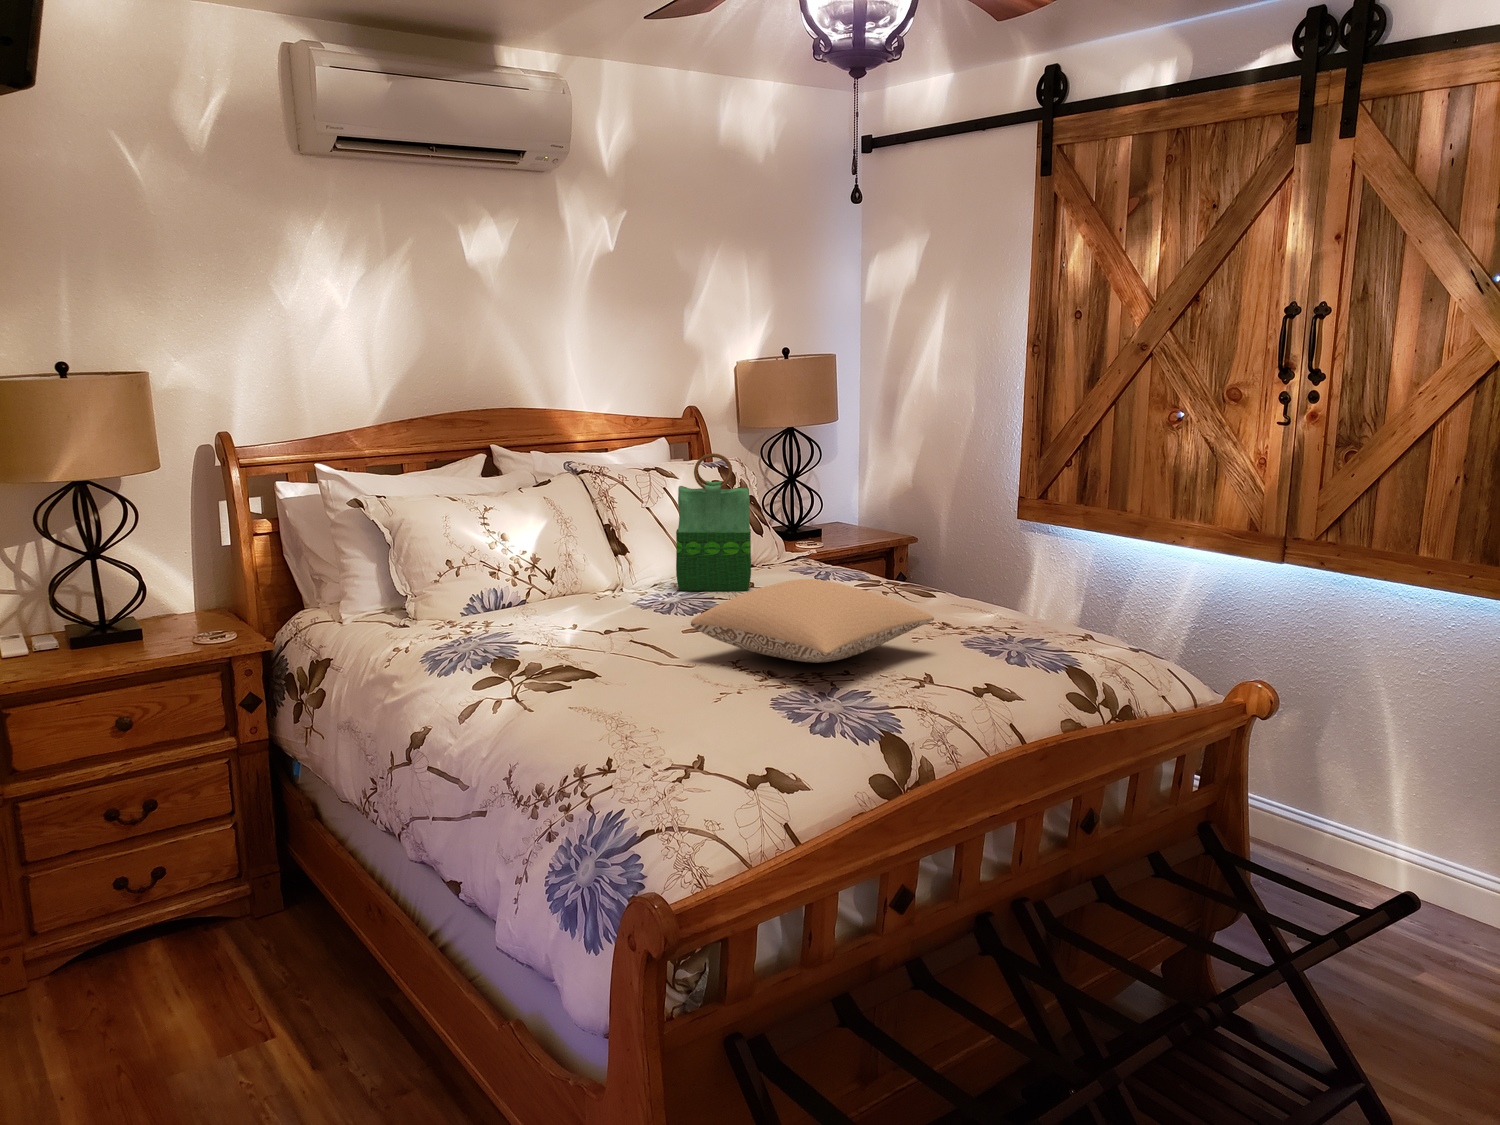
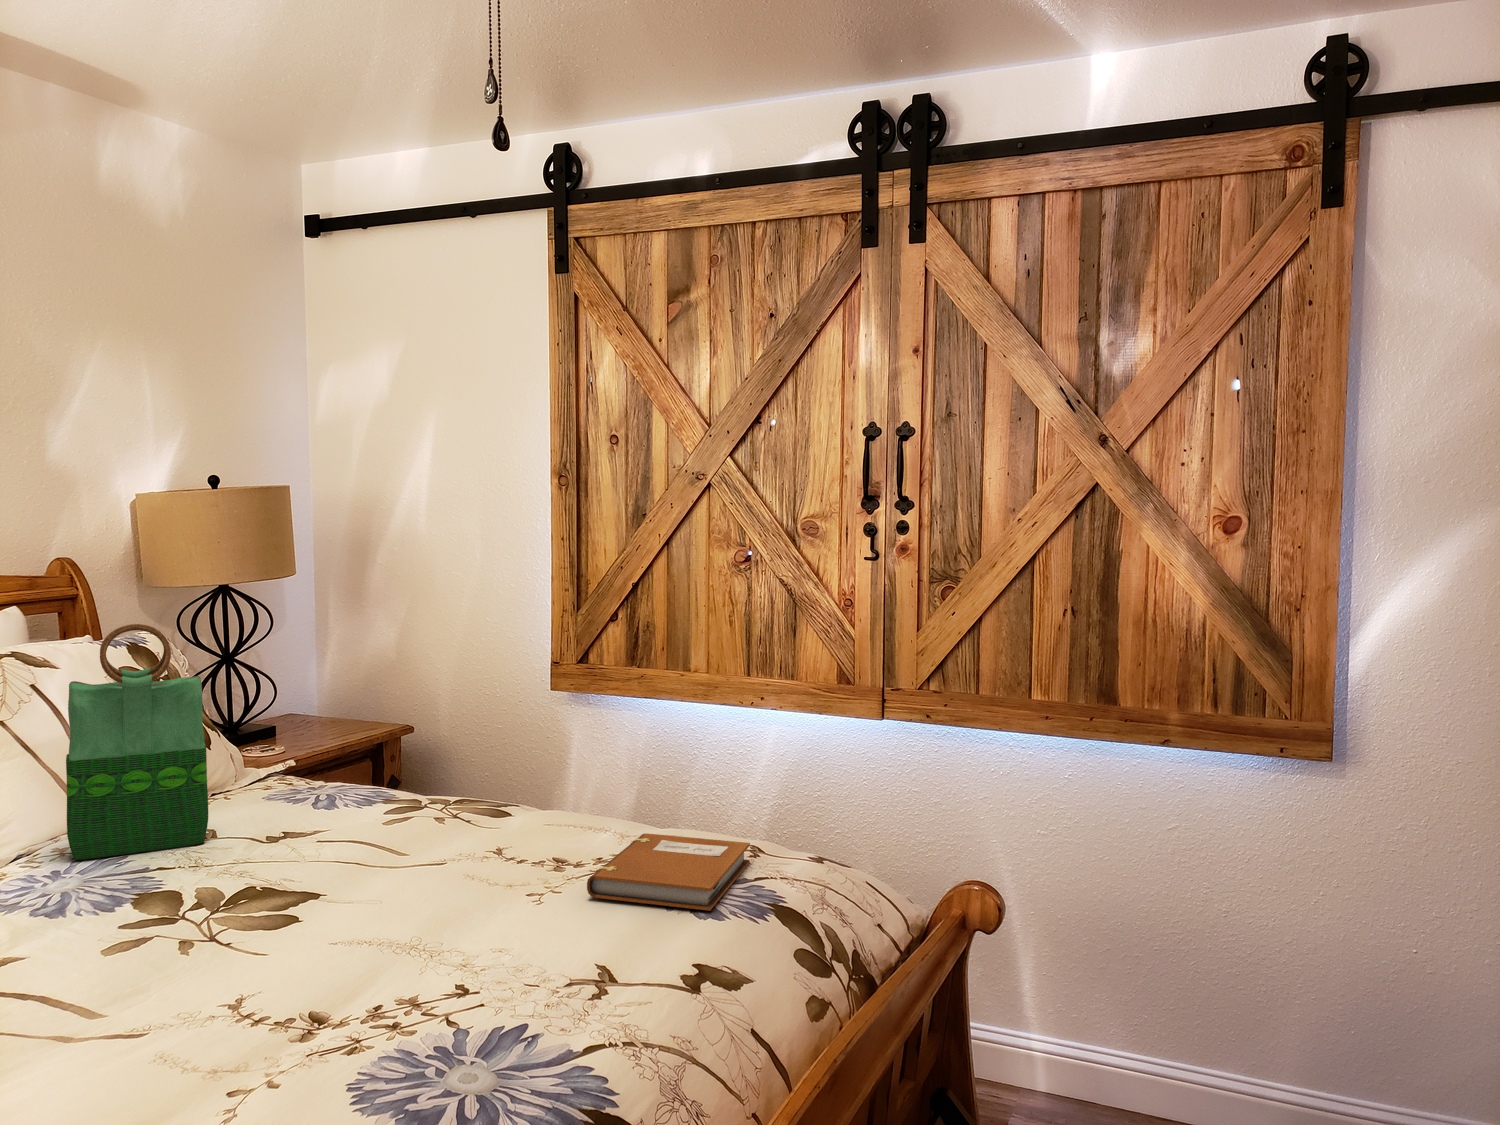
pillow: present [691,579,934,663] -> none [136,824,571,983]
notebook: none [949,616,1075,662] -> present [587,833,750,911]

